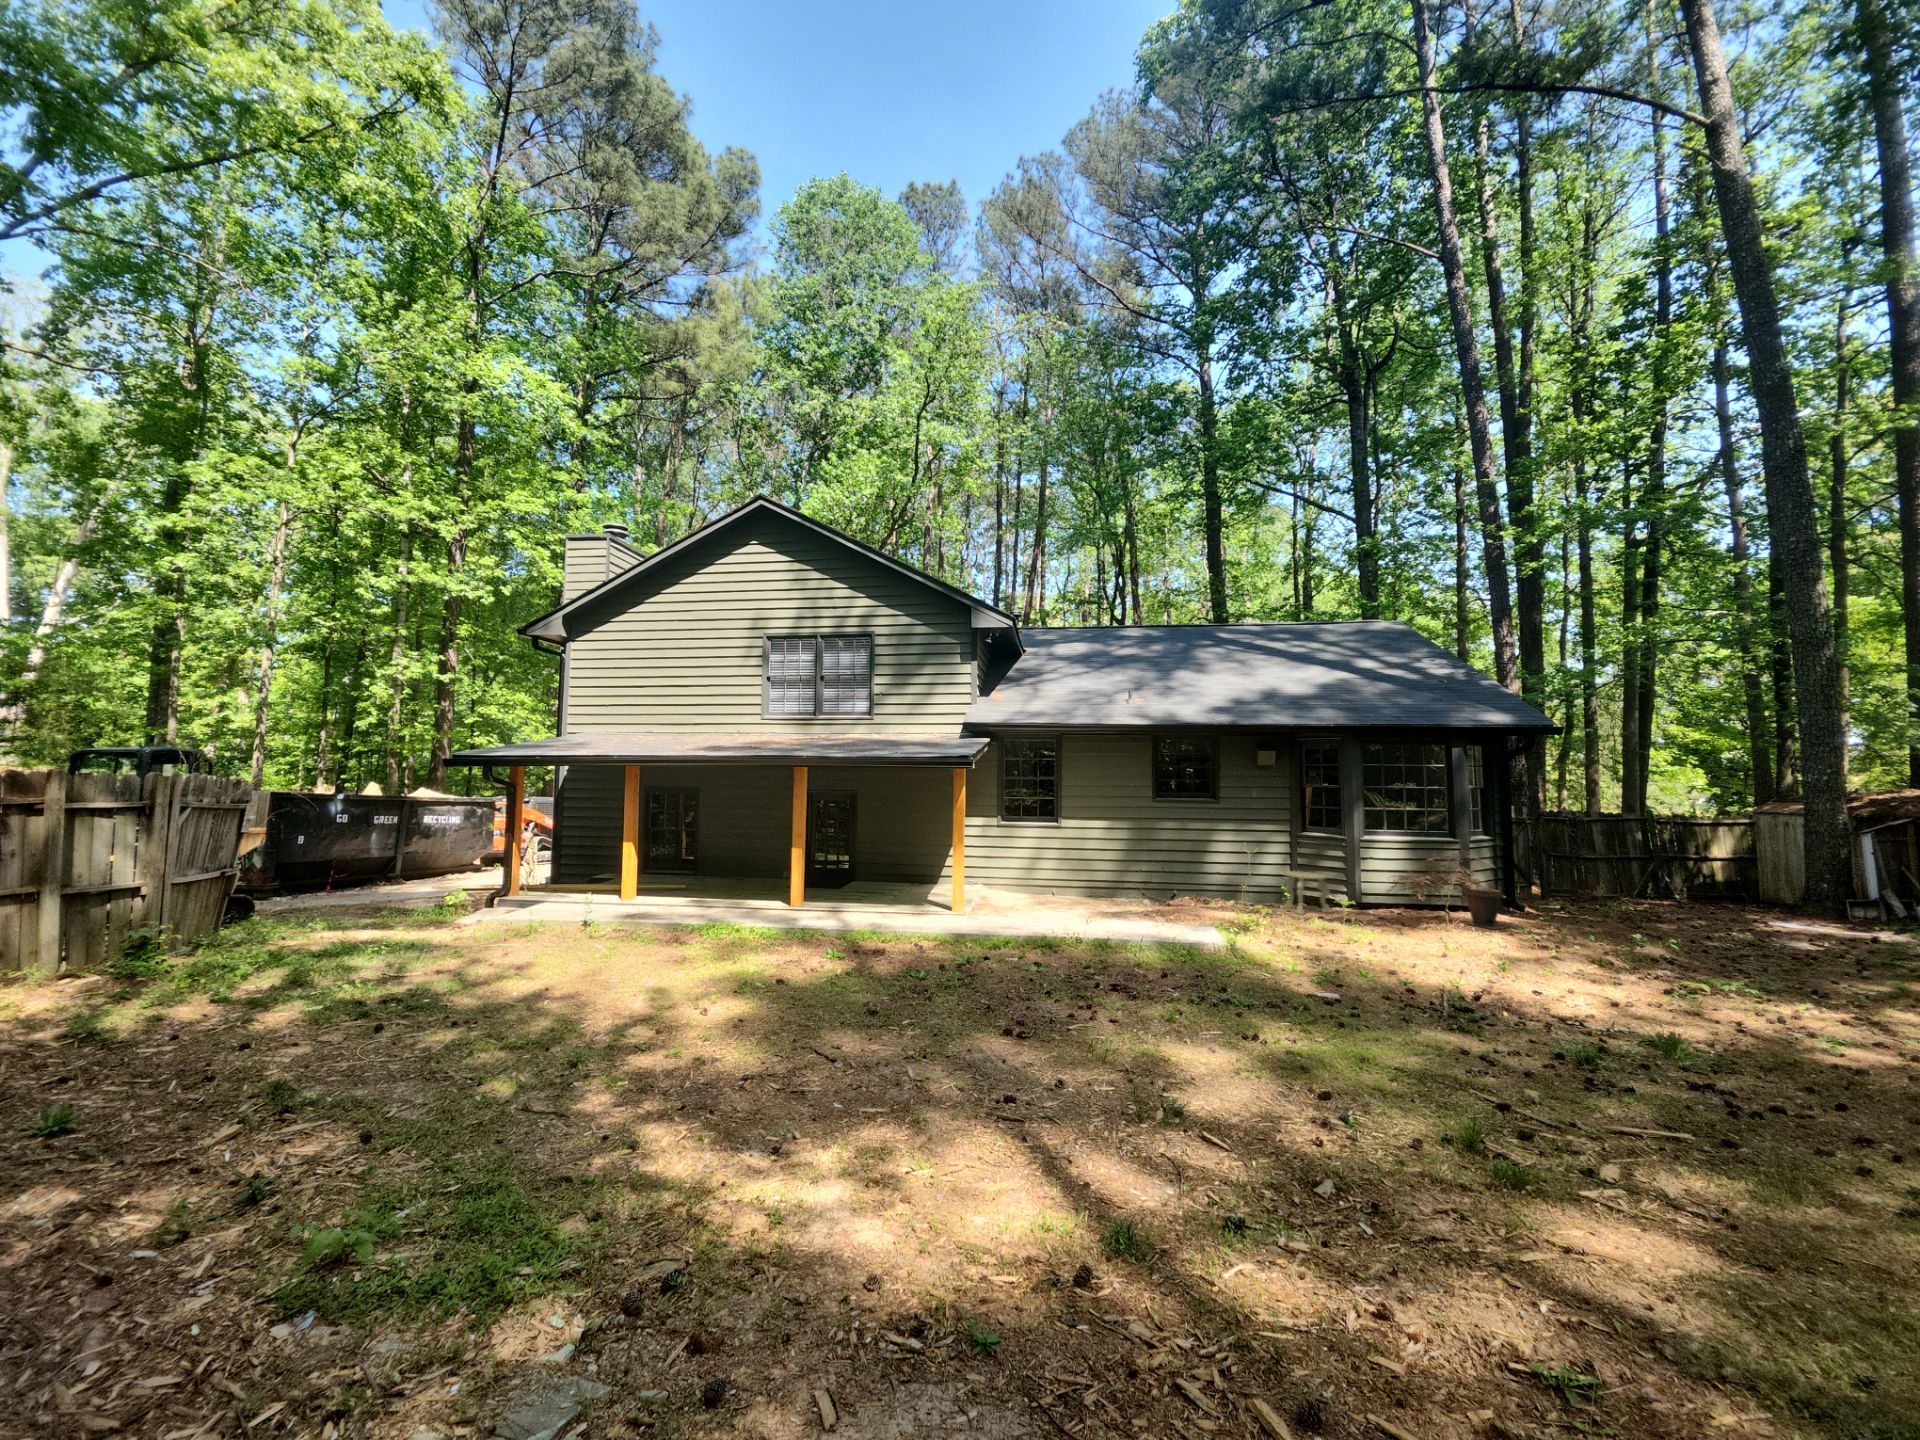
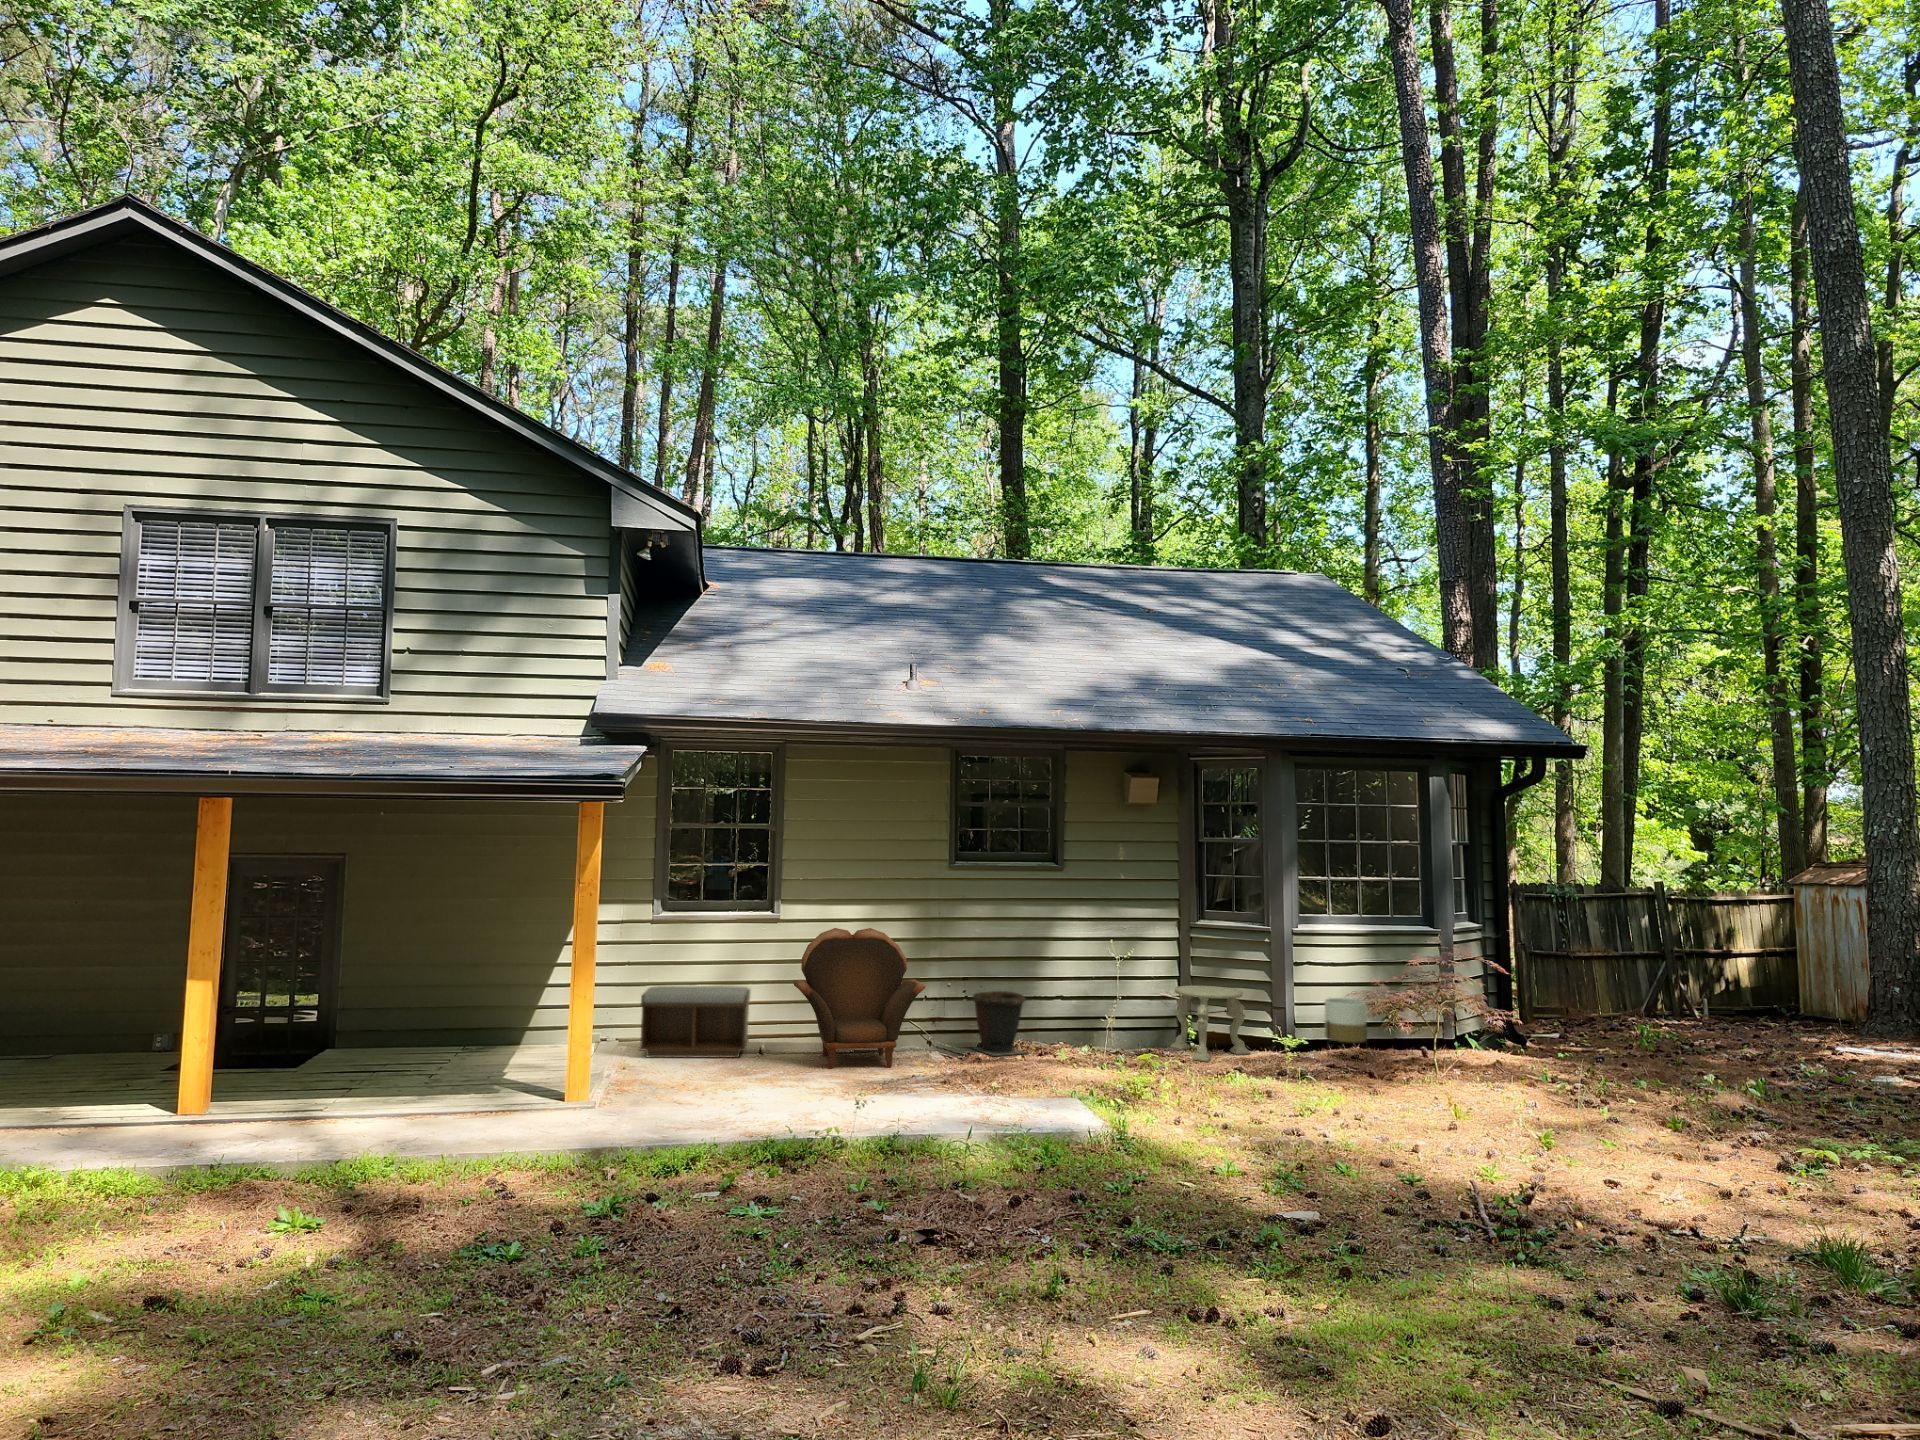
armchair: none [1065,831,1133,904] -> present [794,928,925,1068]
bench: none [989,857,1044,894] -> present [639,986,750,1058]
planter: none [1383,883,1411,923] -> present [1325,998,1367,1047]
bucket: present [1464,889,1504,929] -> present [972,991,1026,1056]

